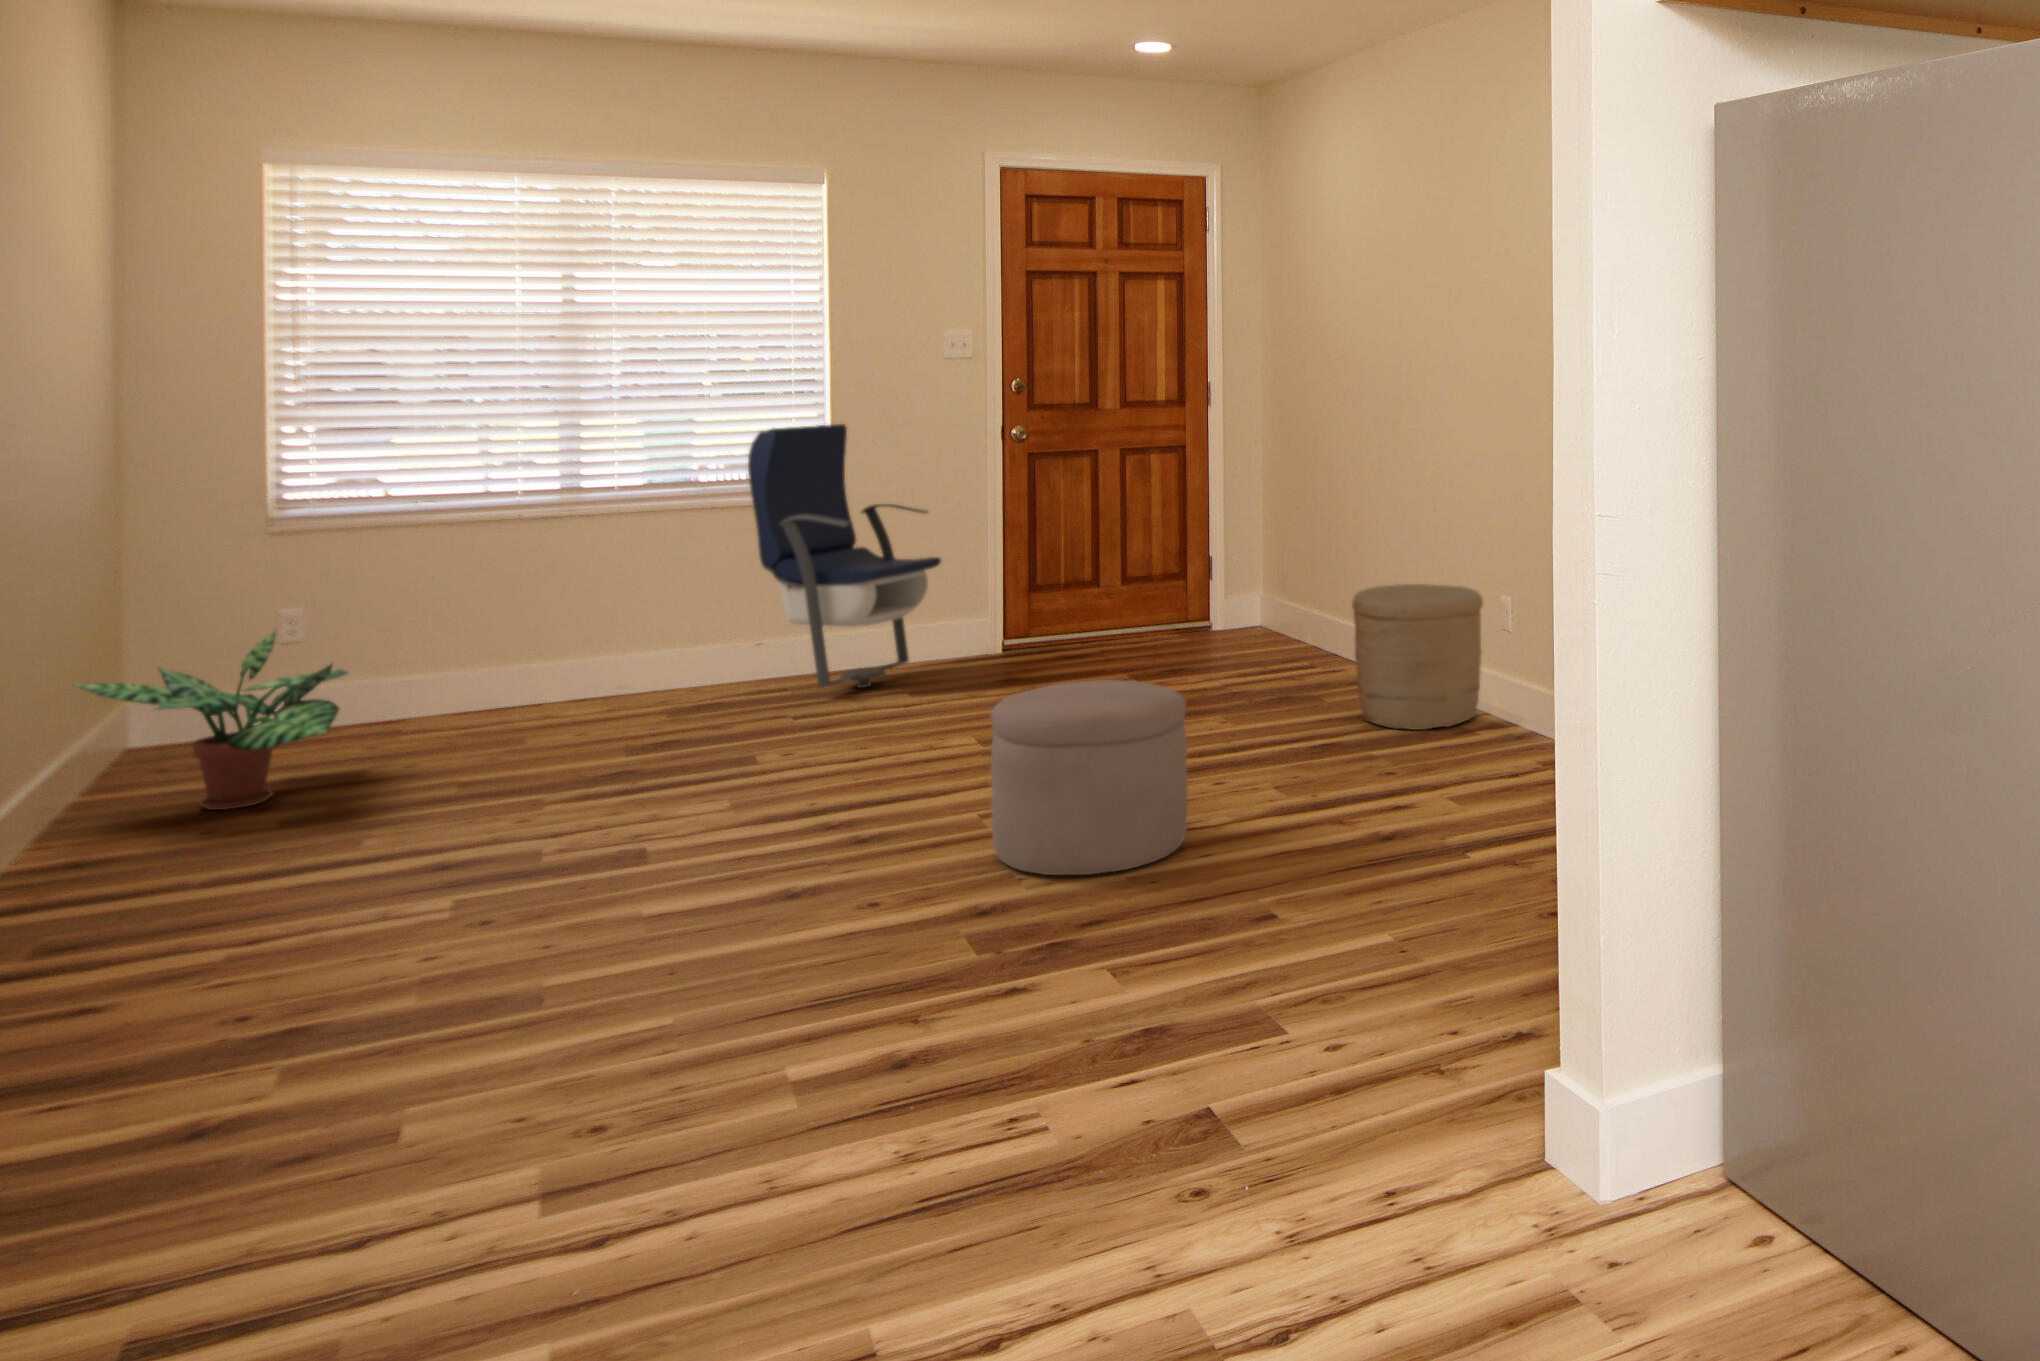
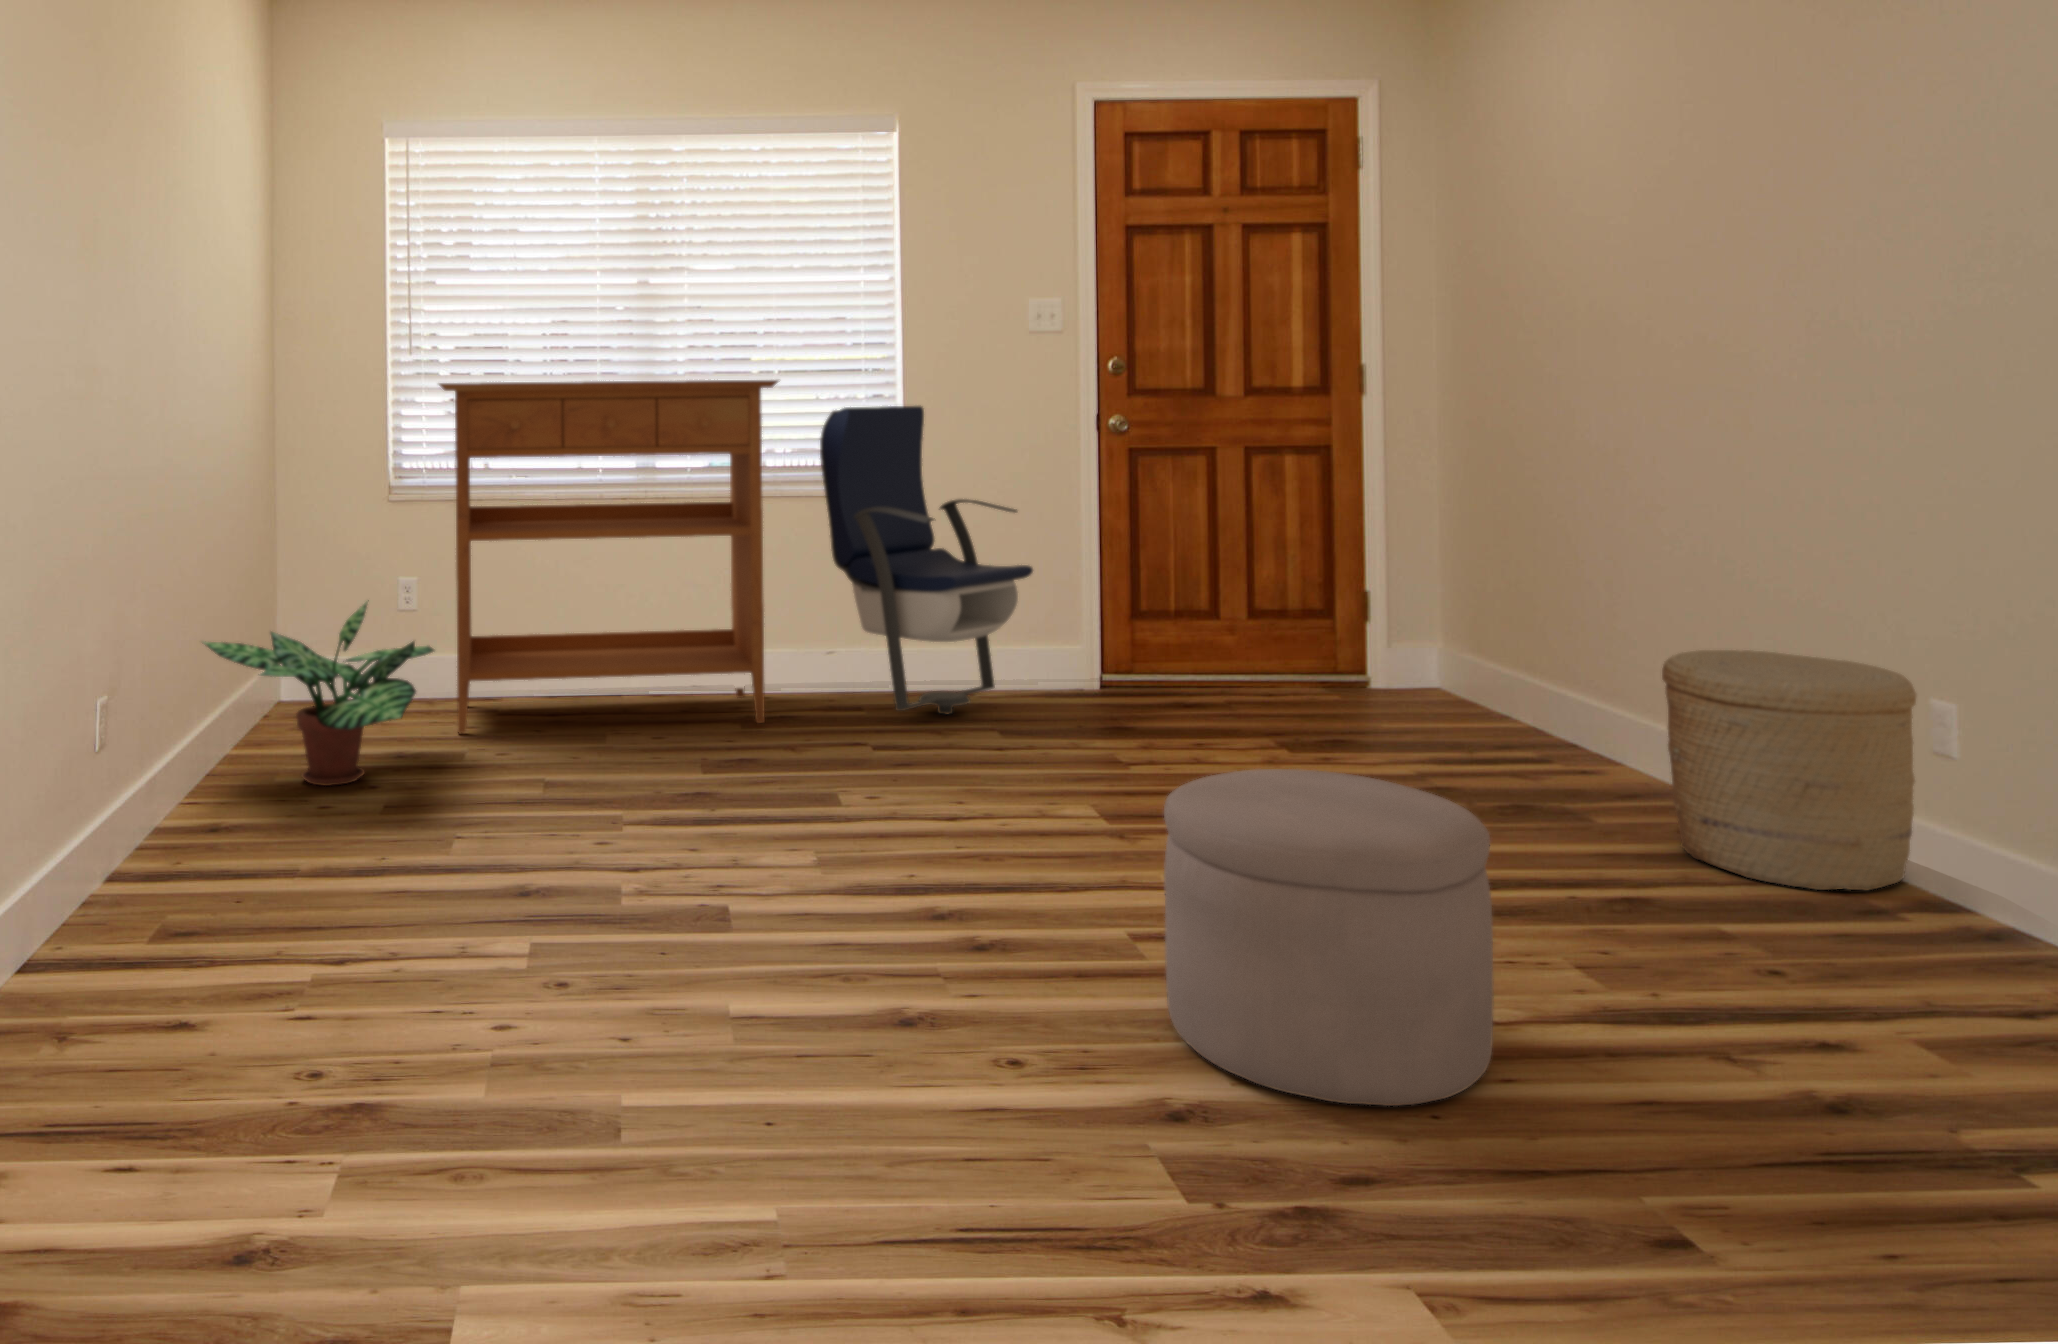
console table: none [340,404,709,752] -> present [439,380,778,733]

